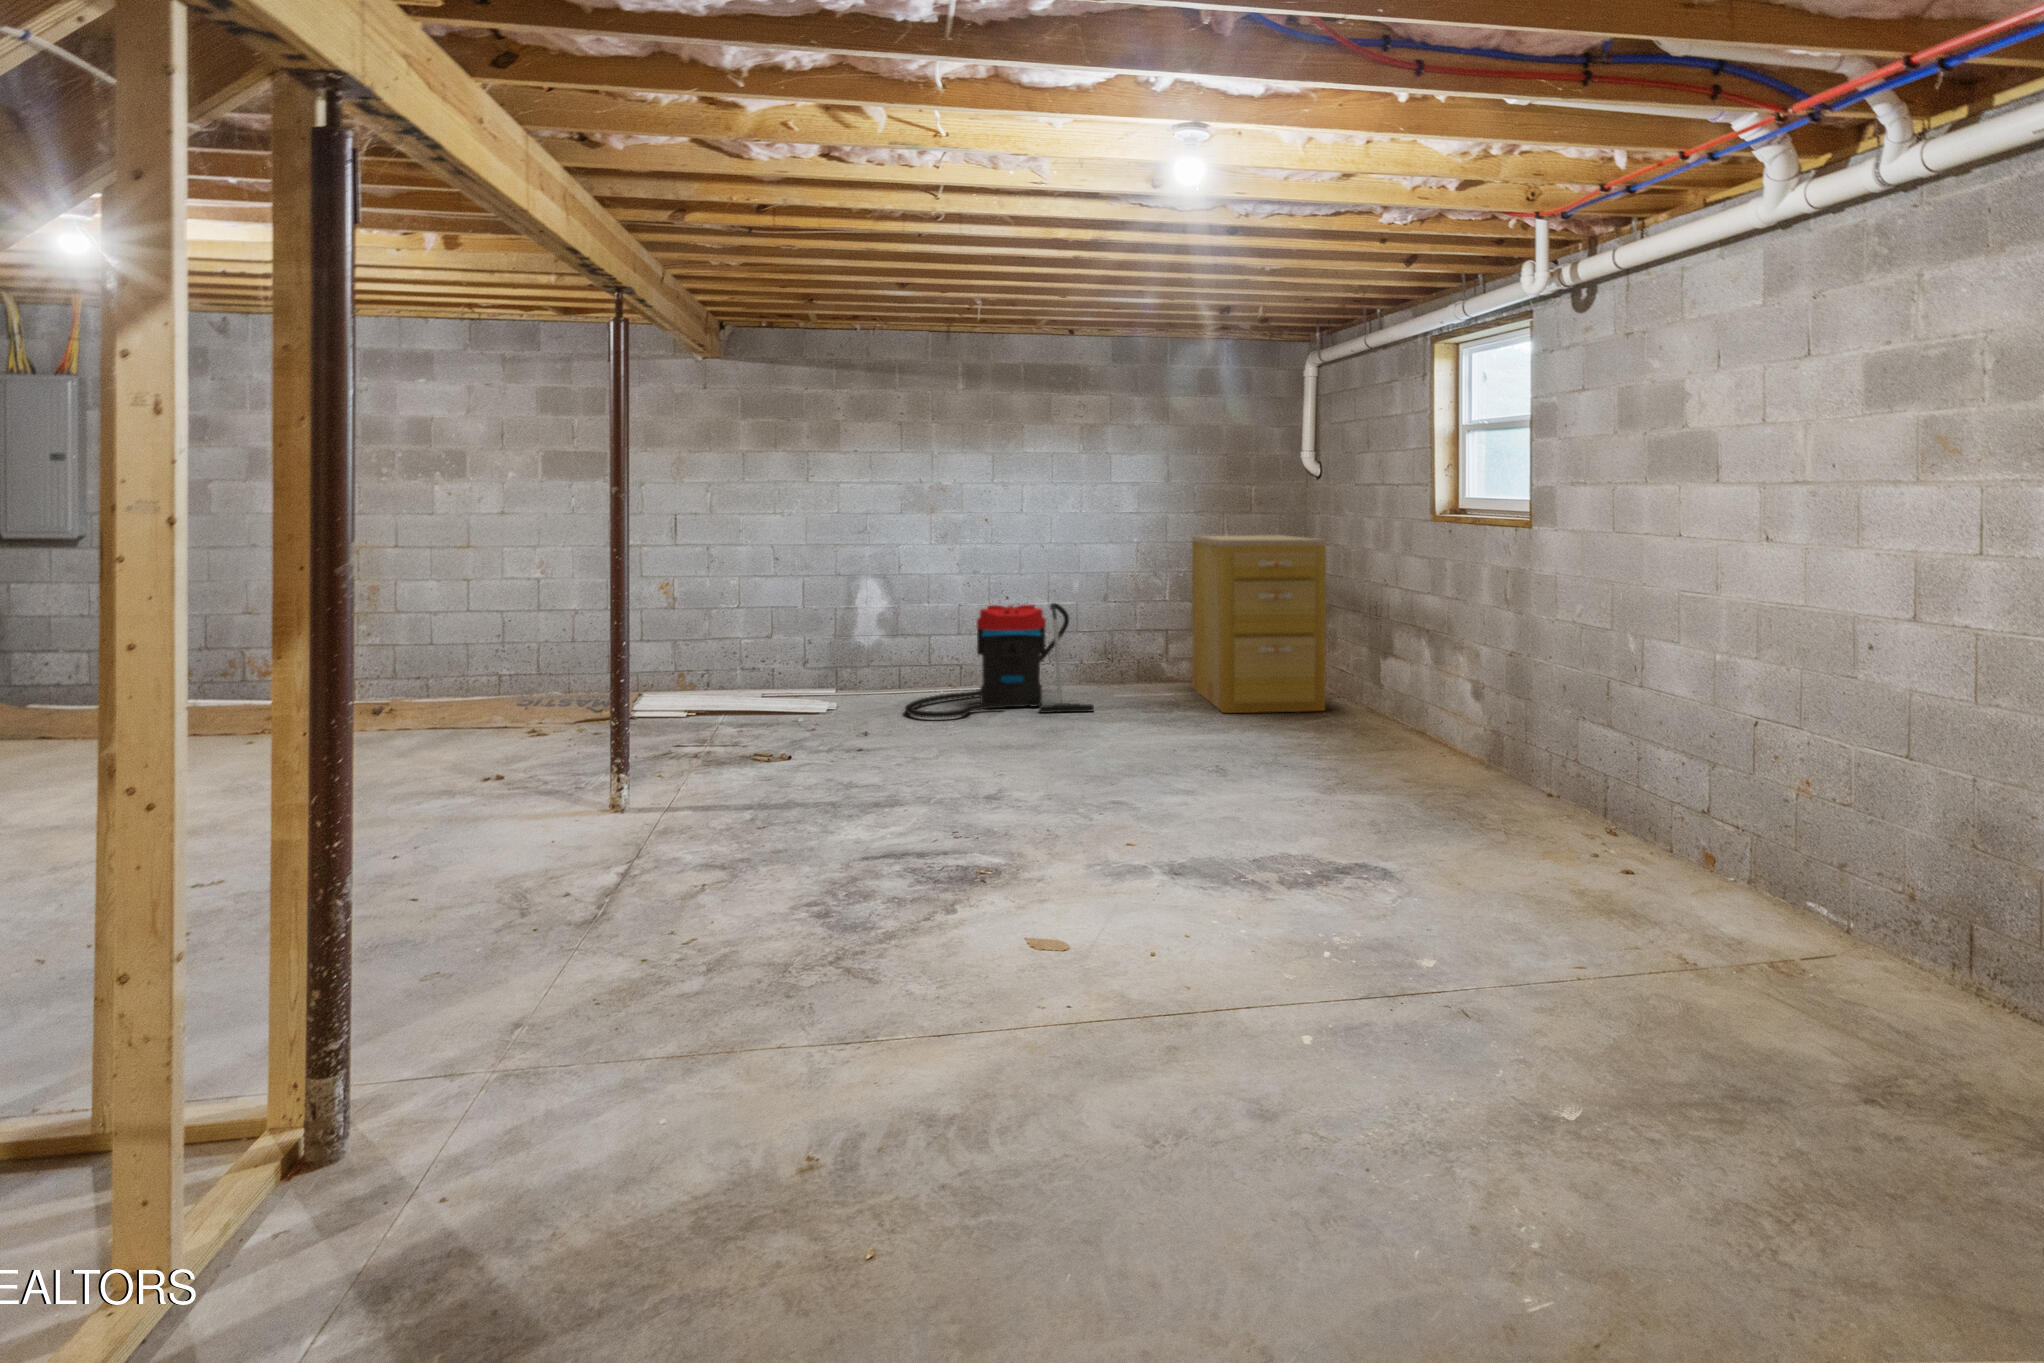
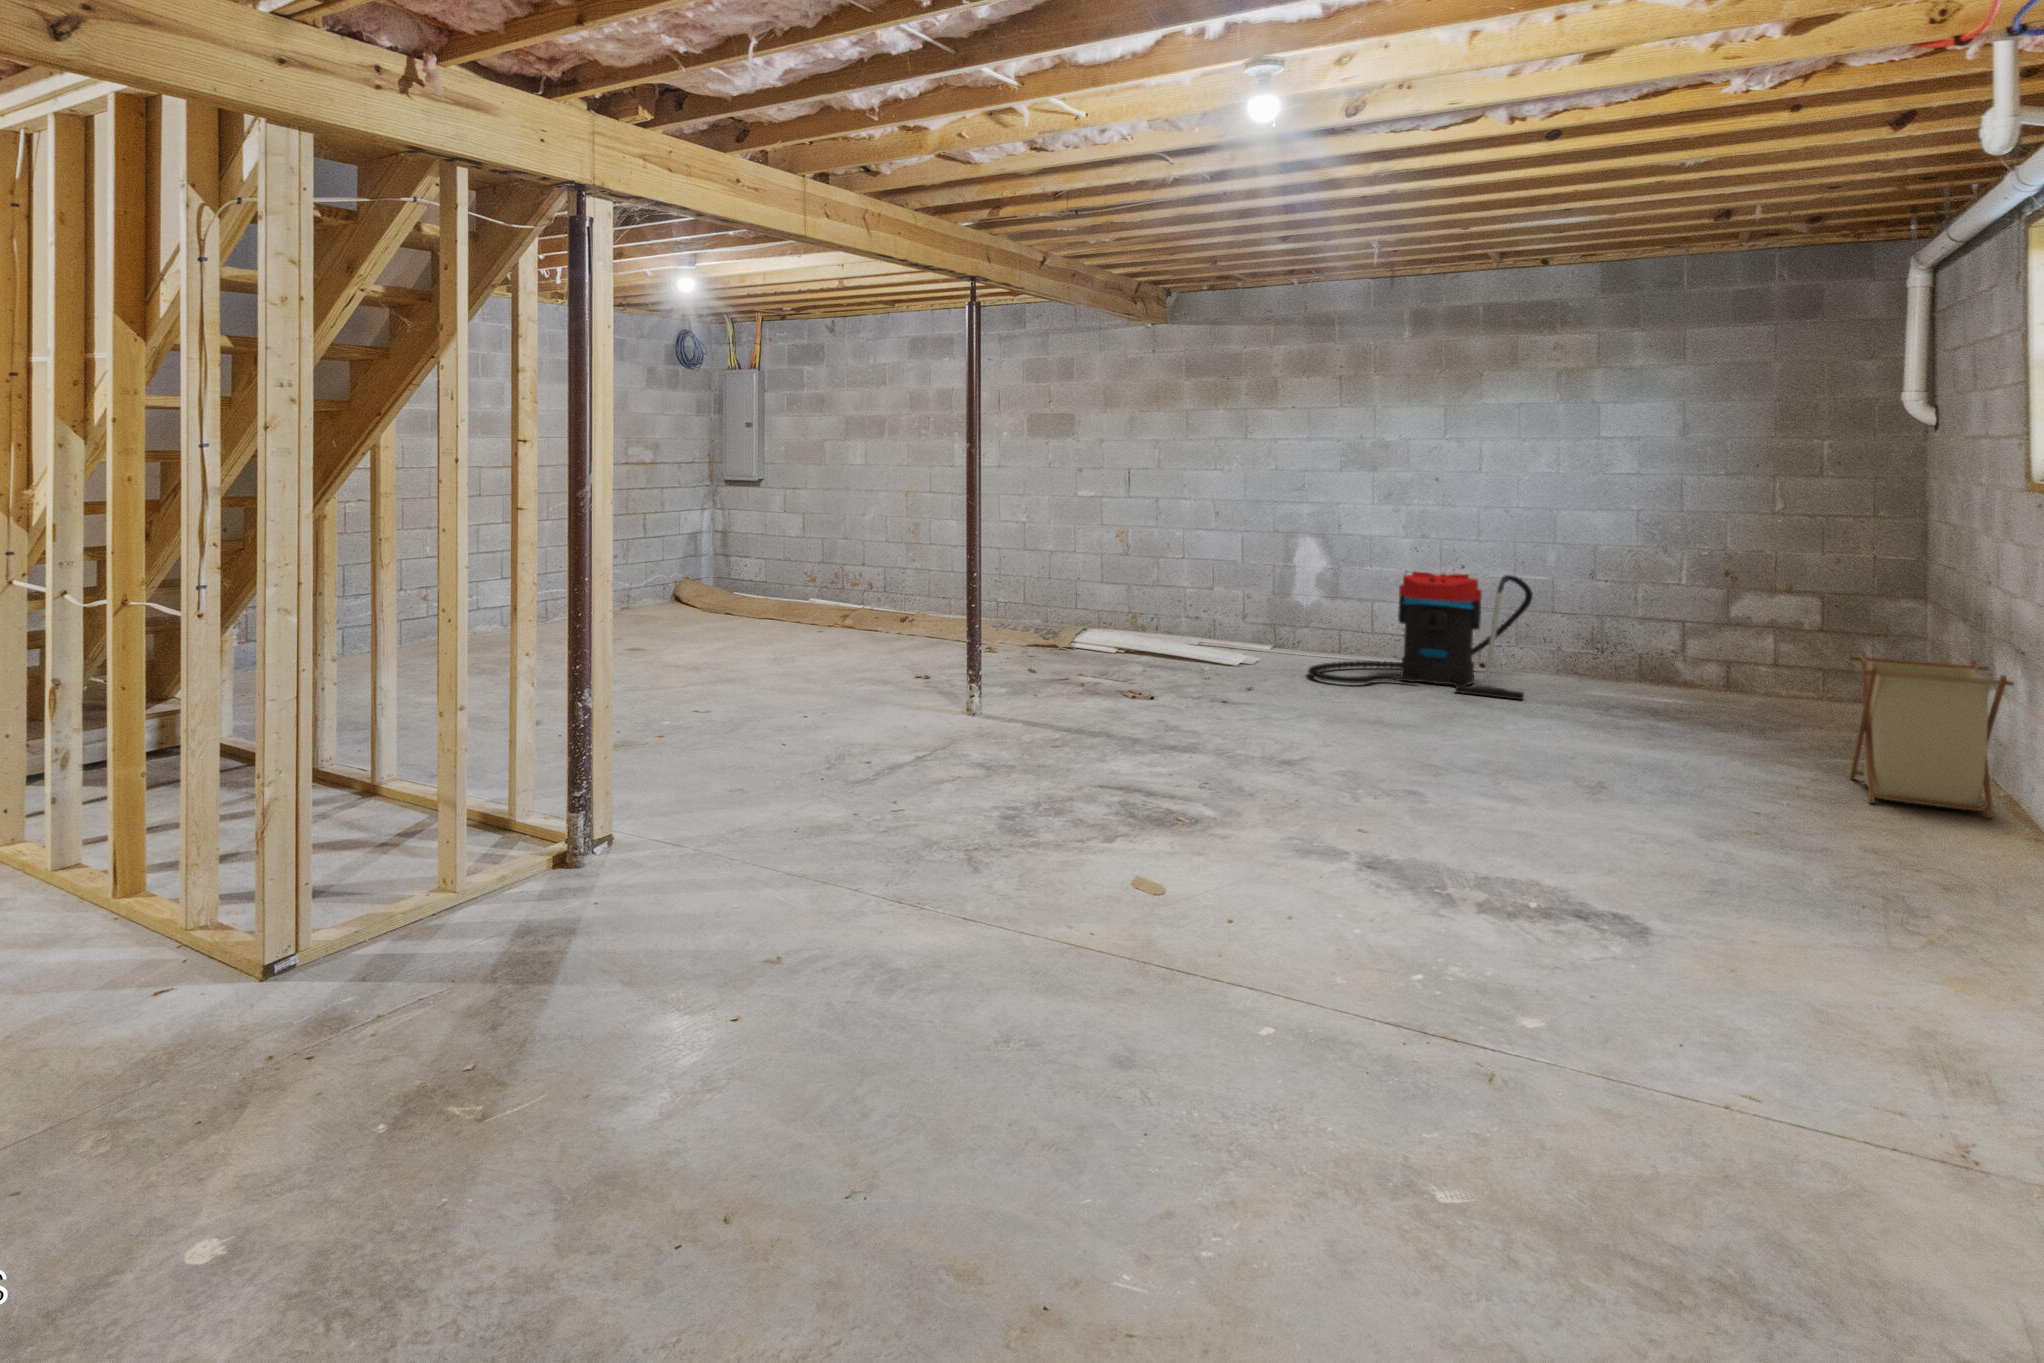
filing cabinet: present [1192,535,1326,713] -> none [1695,504,1877,745]
laundry basket: none [1348,640,1452,751] -> present [1850,652,2014,818]

